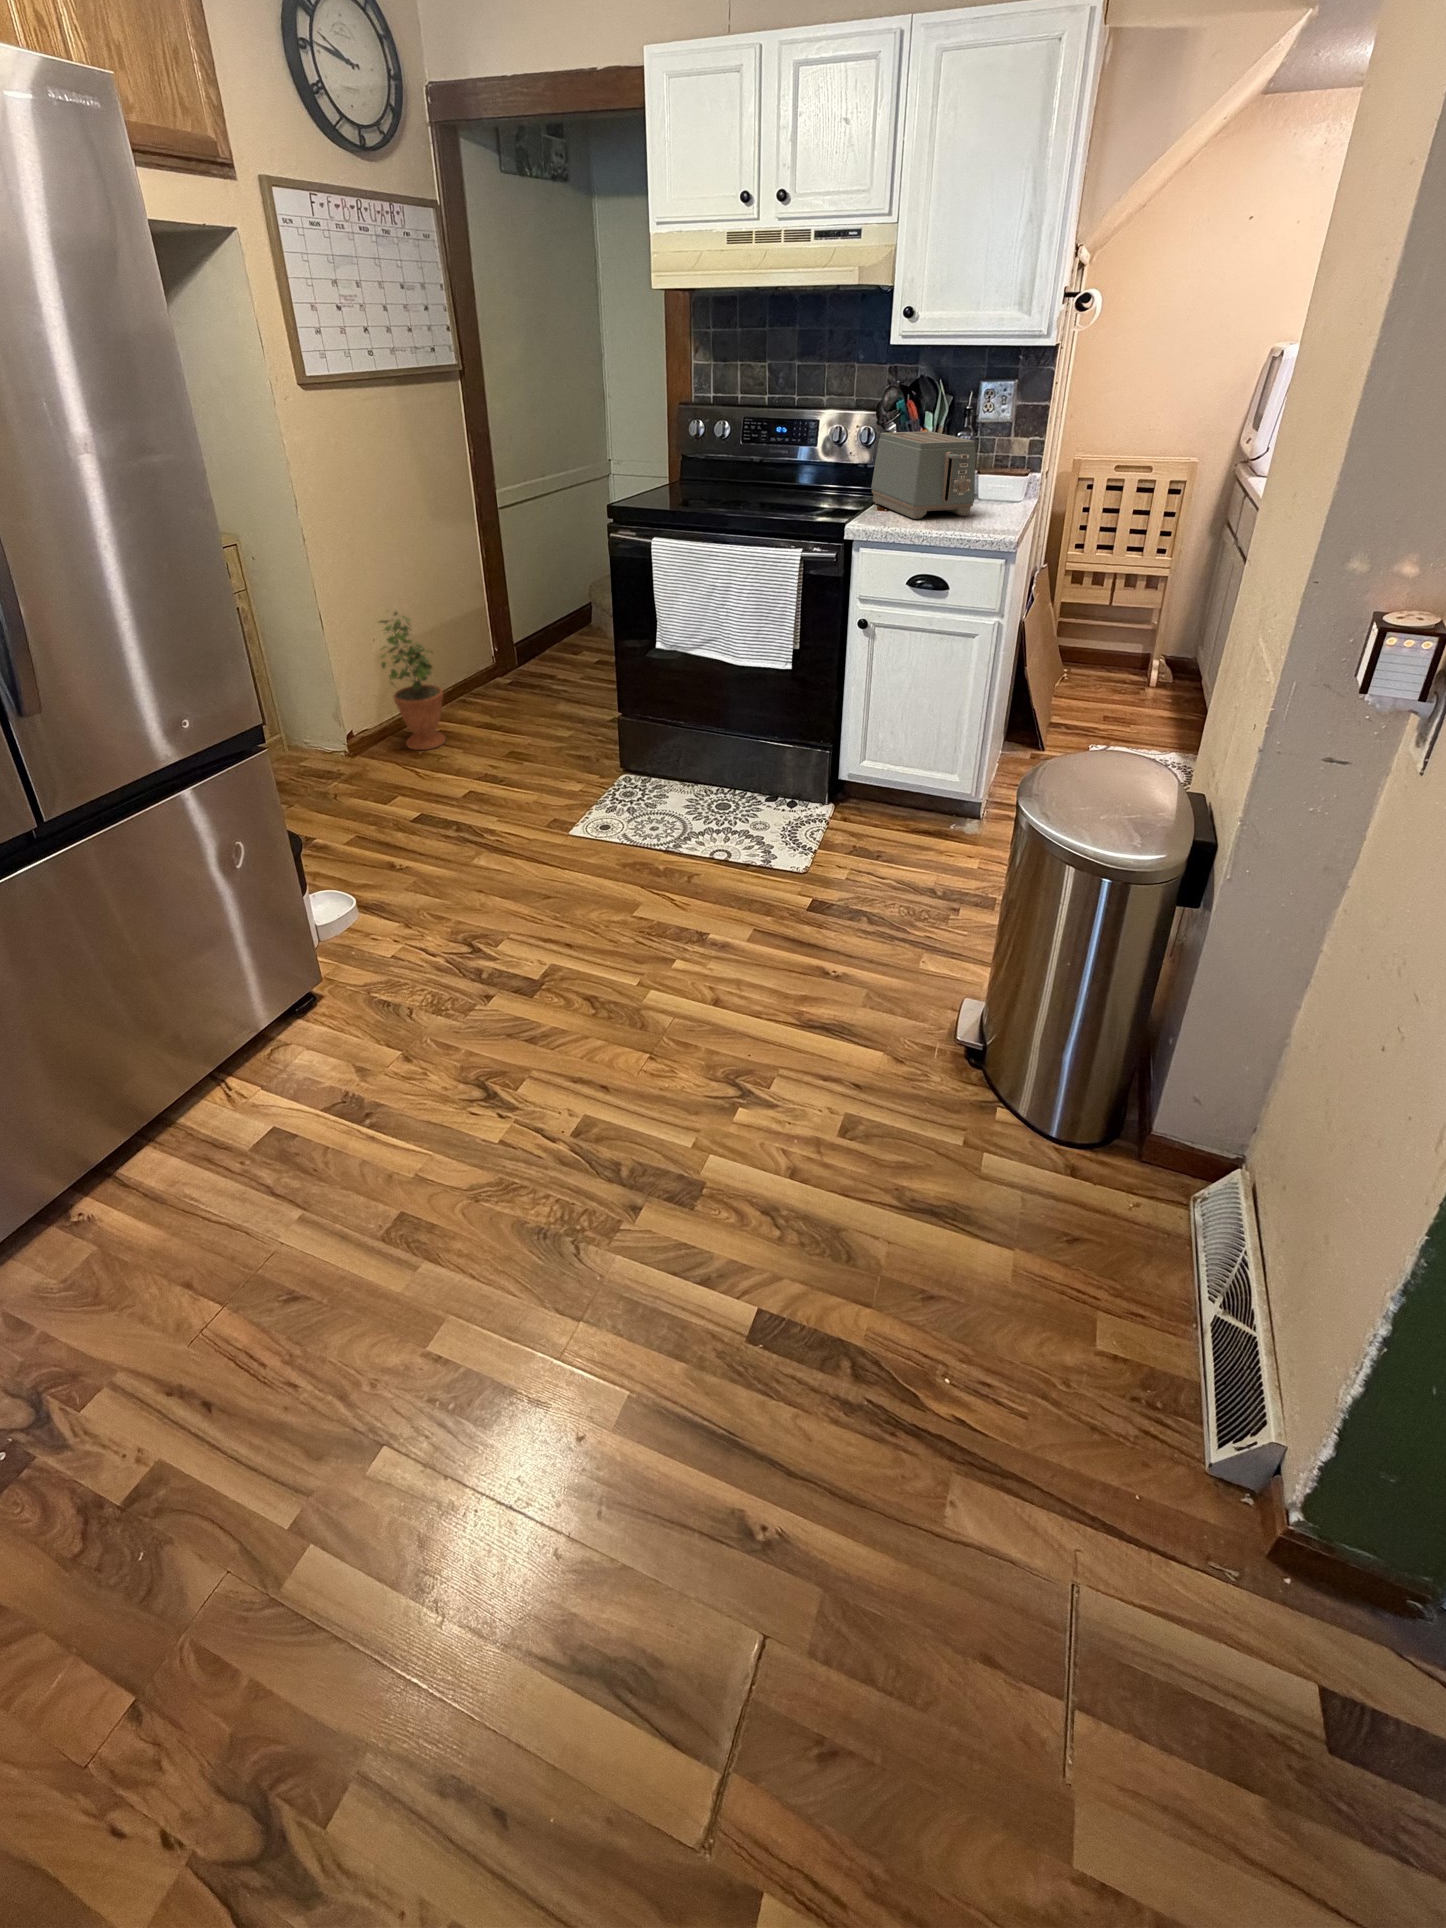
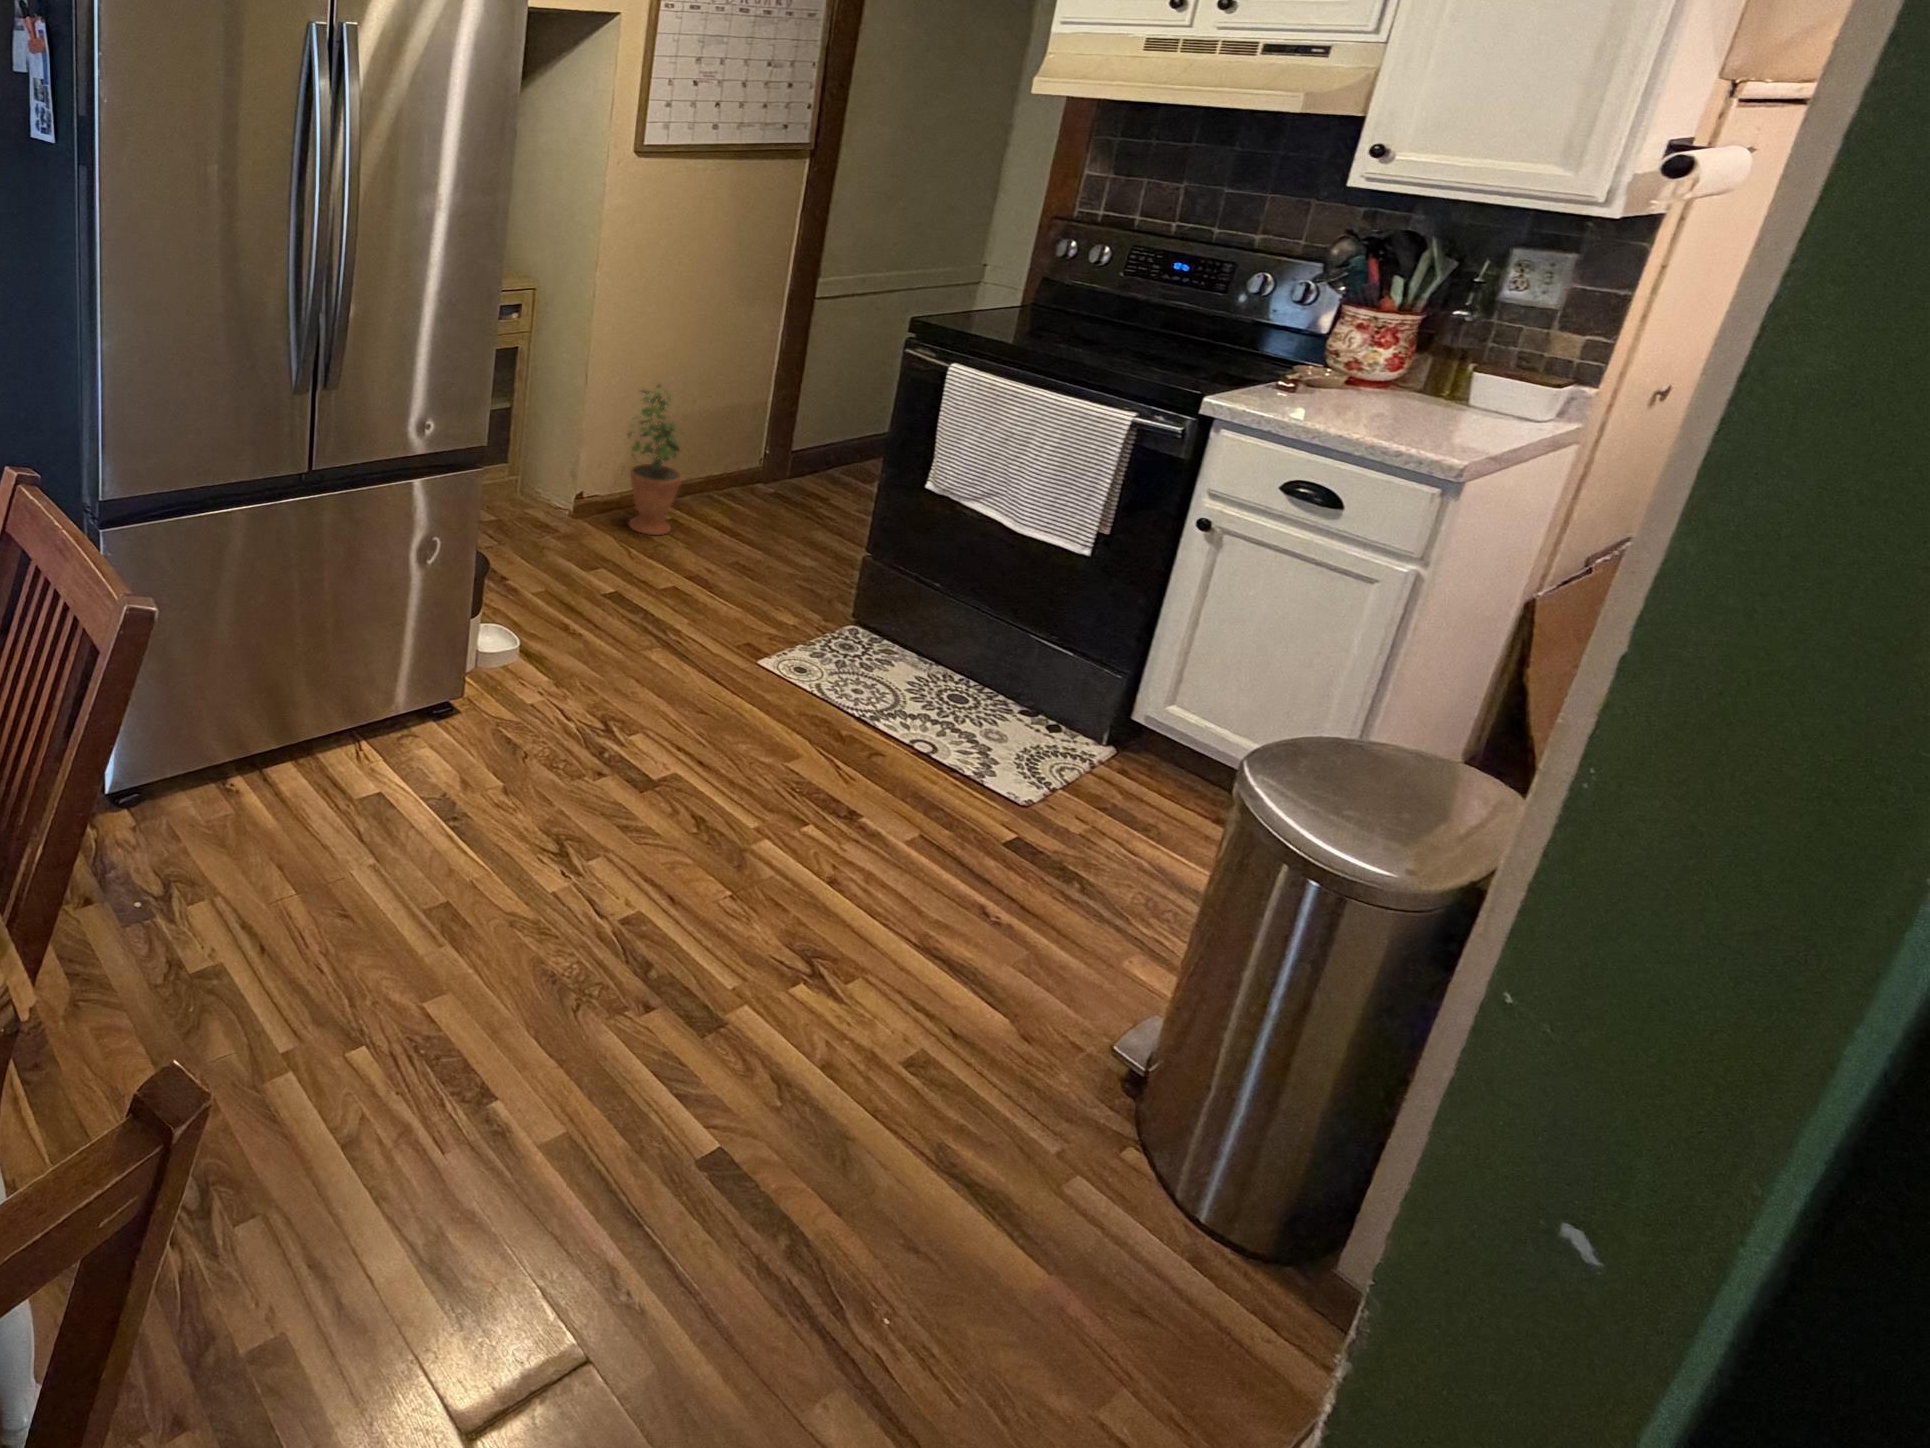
toaster: present [871,431,975,519] -> none [1282,292,1445,420]

